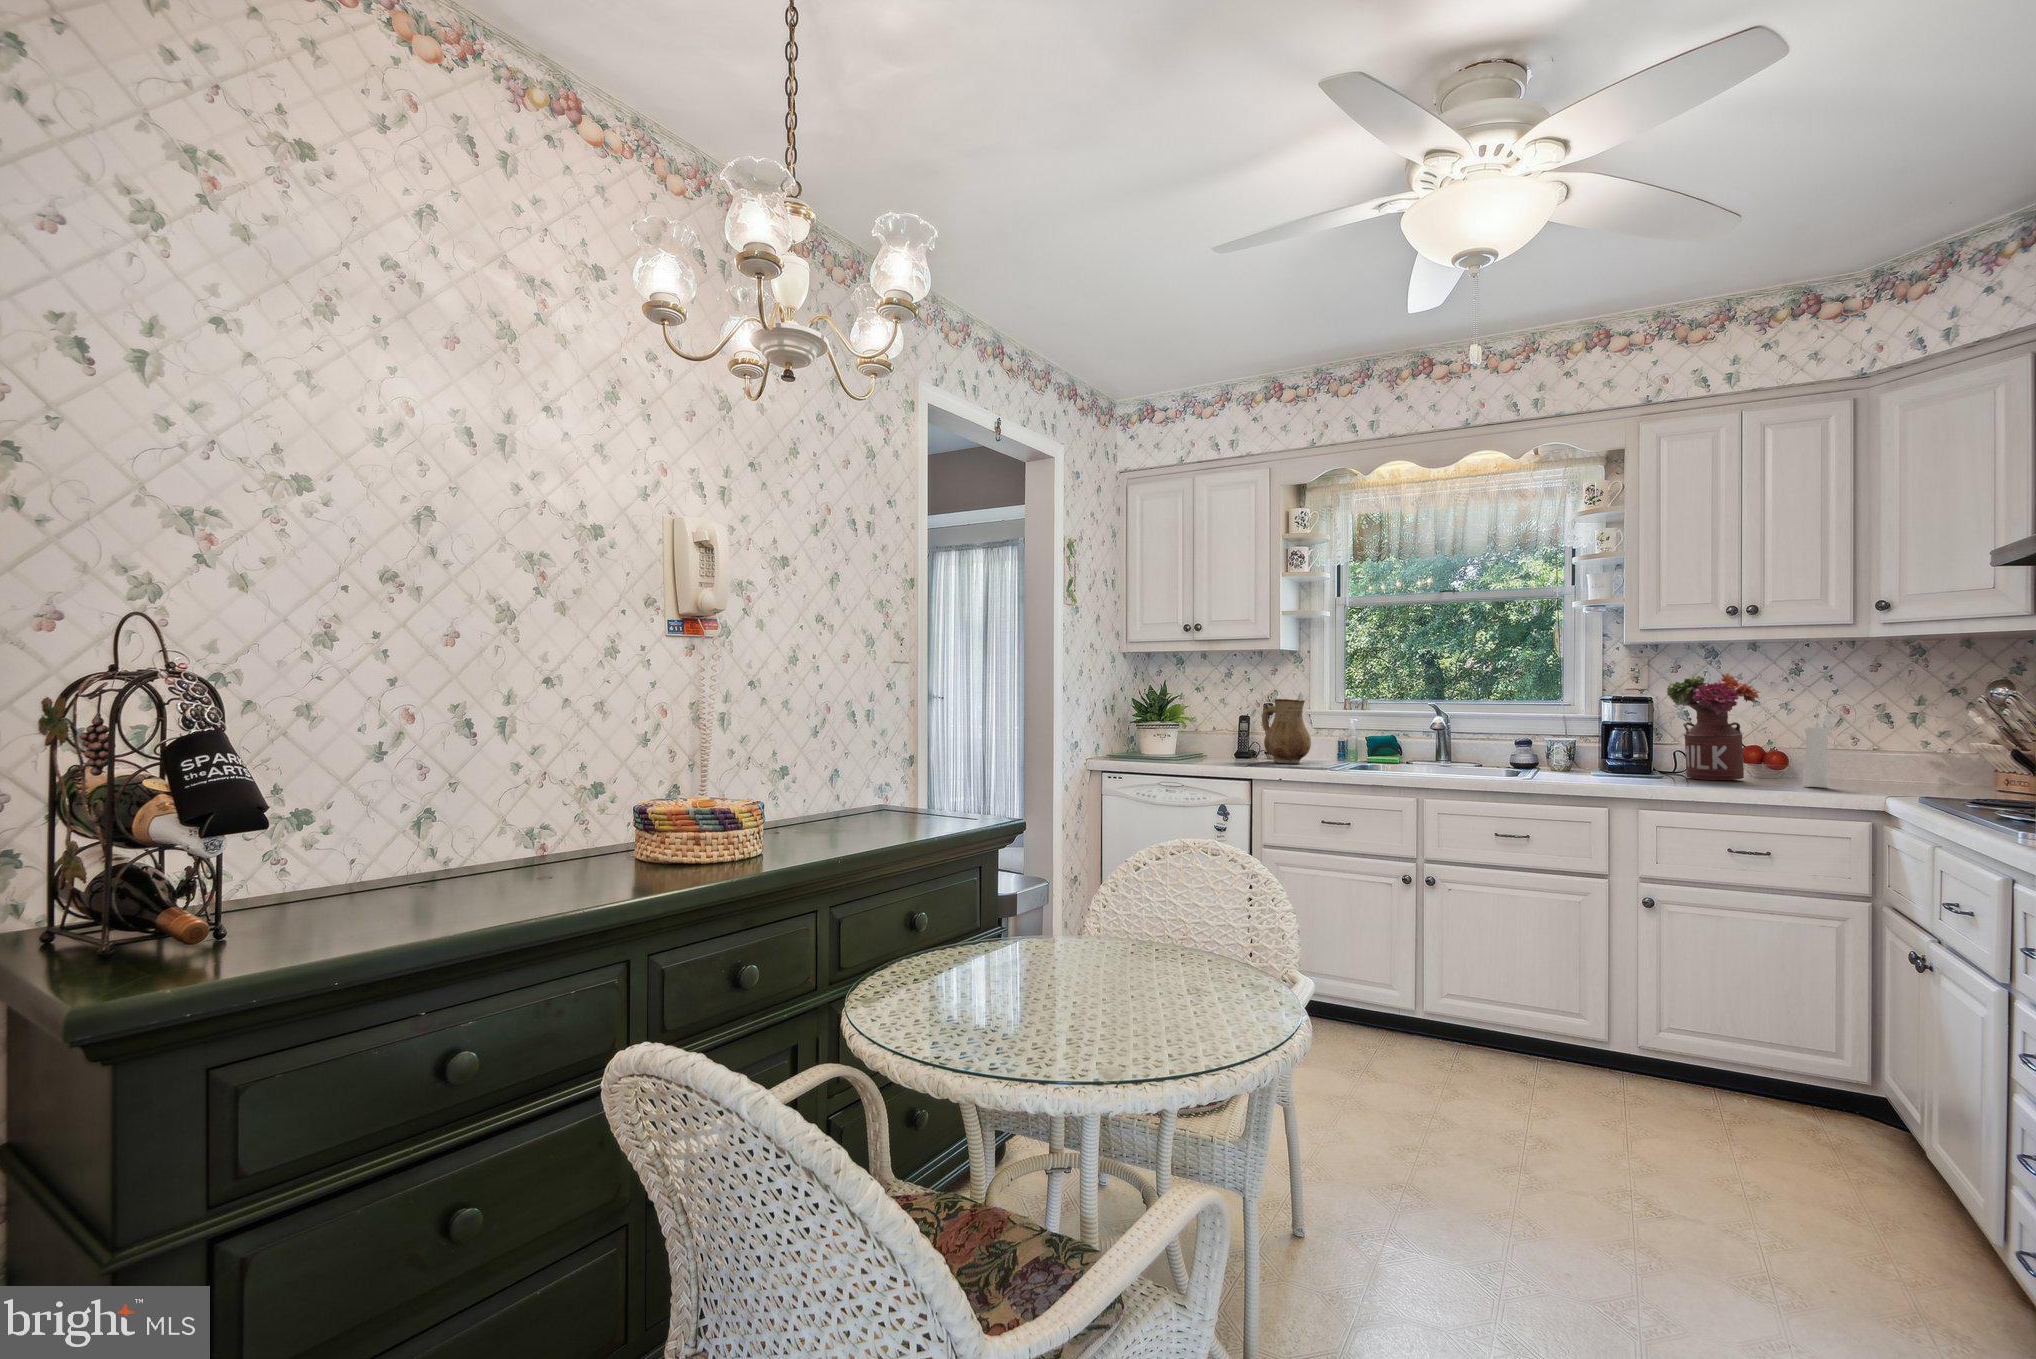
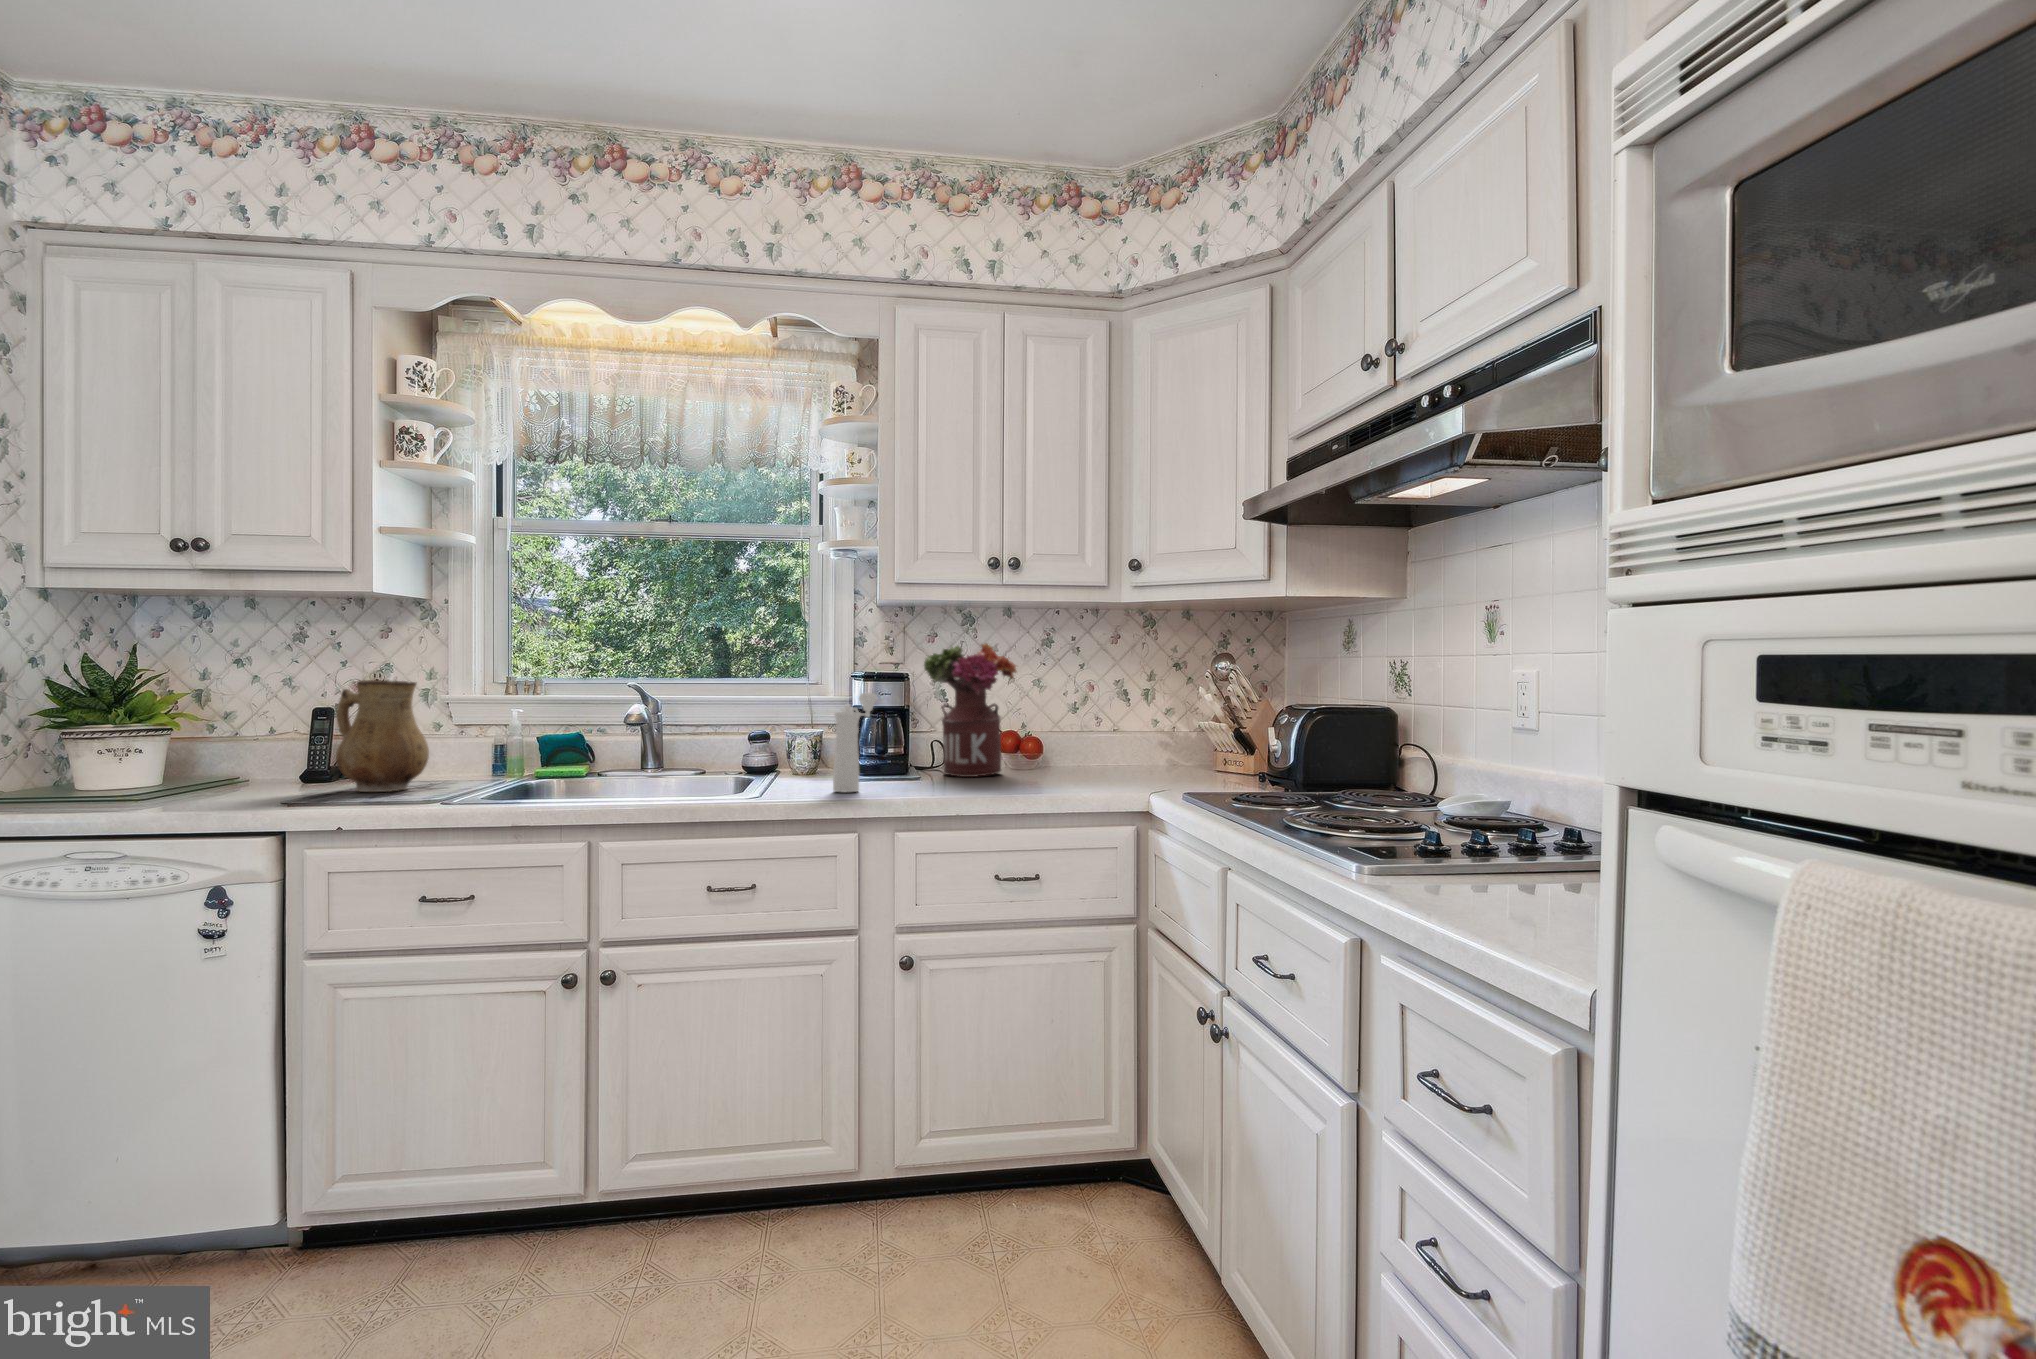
pepper mill: present [1803,714,1840,788] -> present [833,693,877,792]

